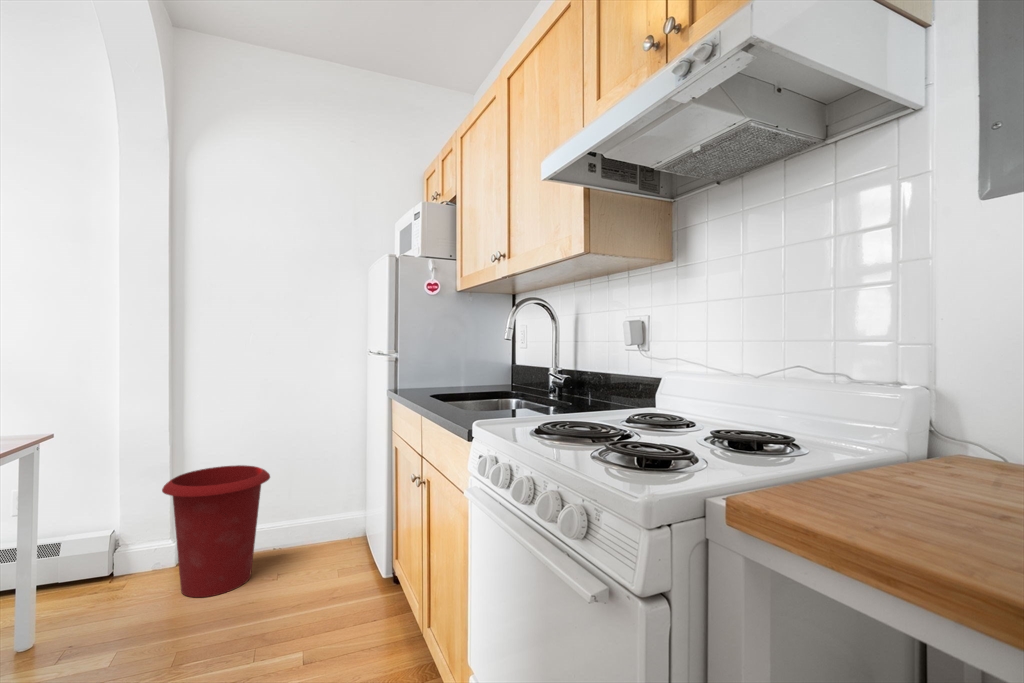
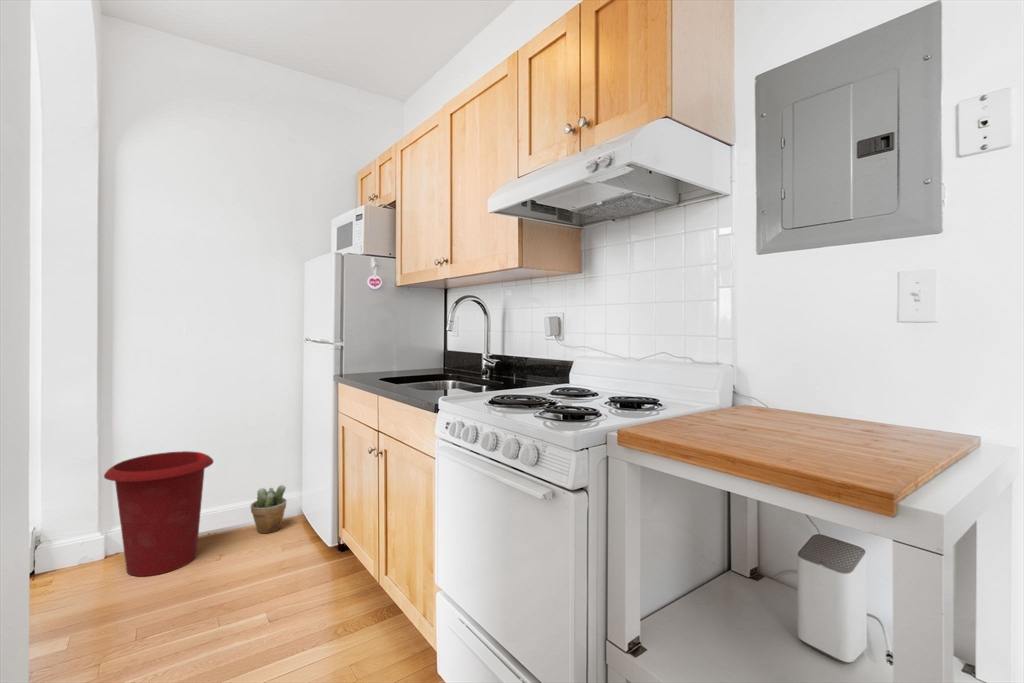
potted plant: none [309,506,346,558] -> present [250,485,286,534]

